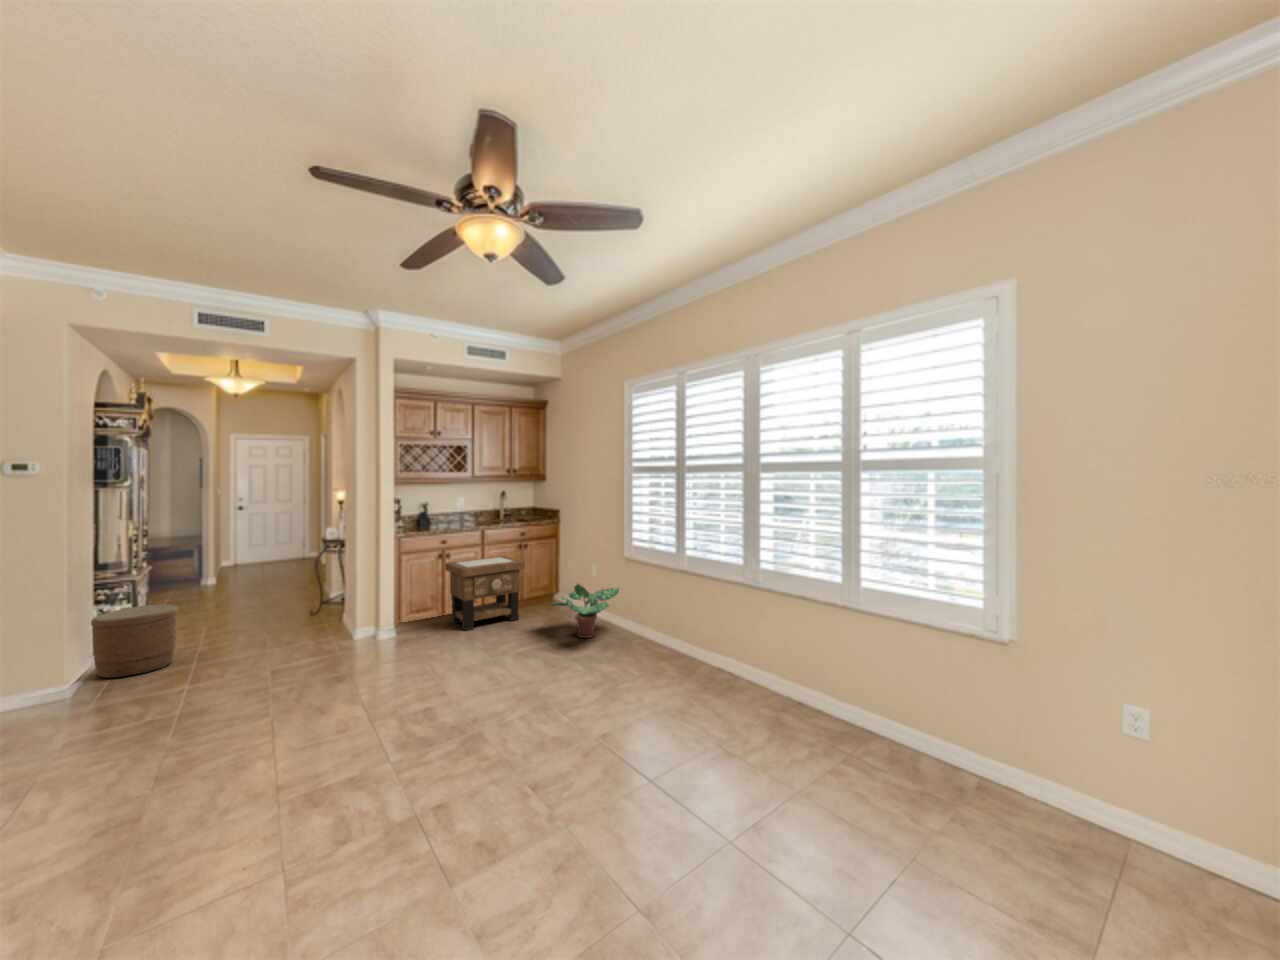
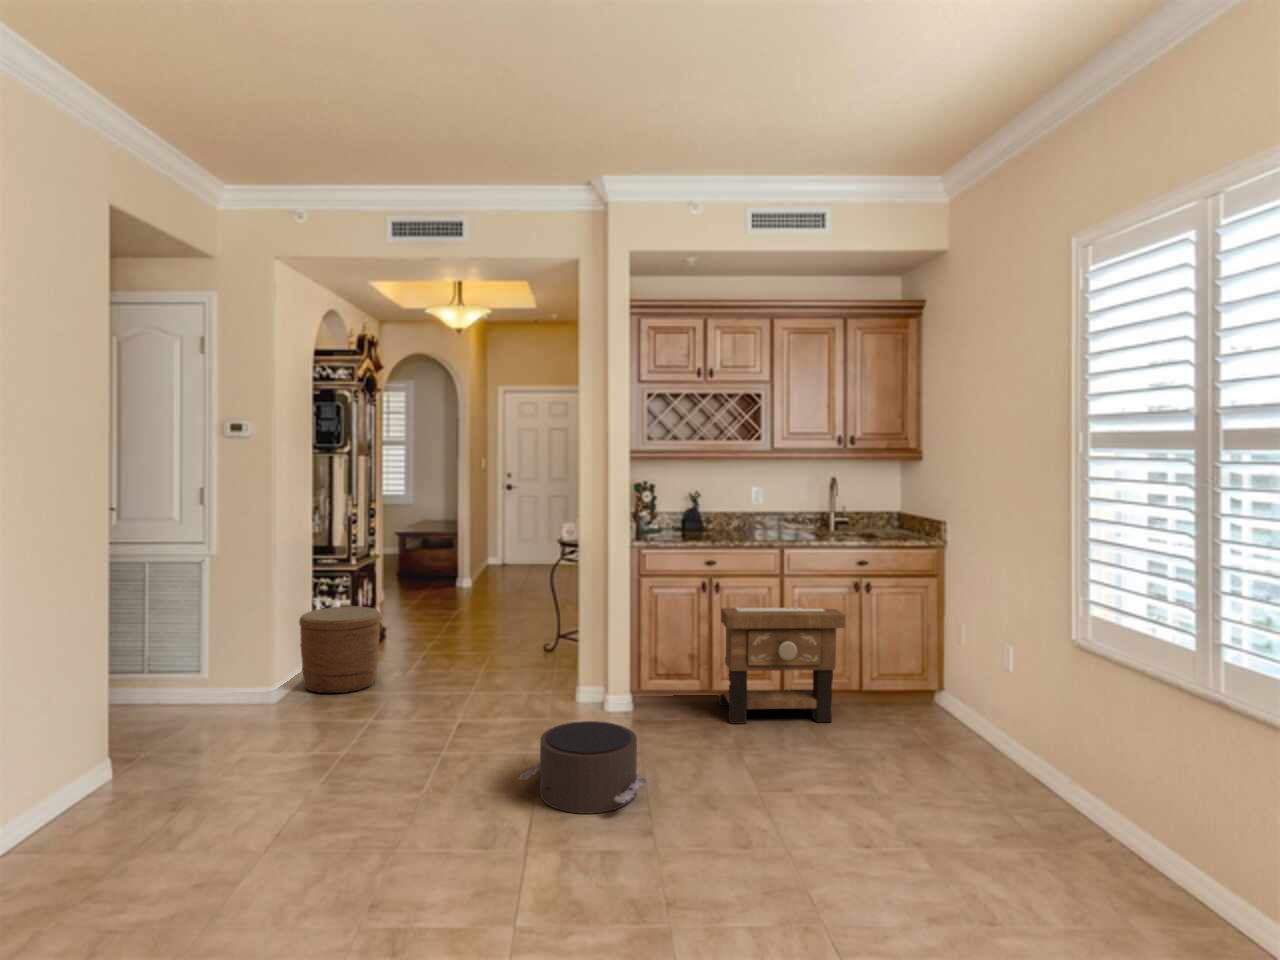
potted plant: present [548,584,619,638] -> none [870,679,1041,799]
pouf: none [351,638,437,692] -> present [519,721,647,814]

